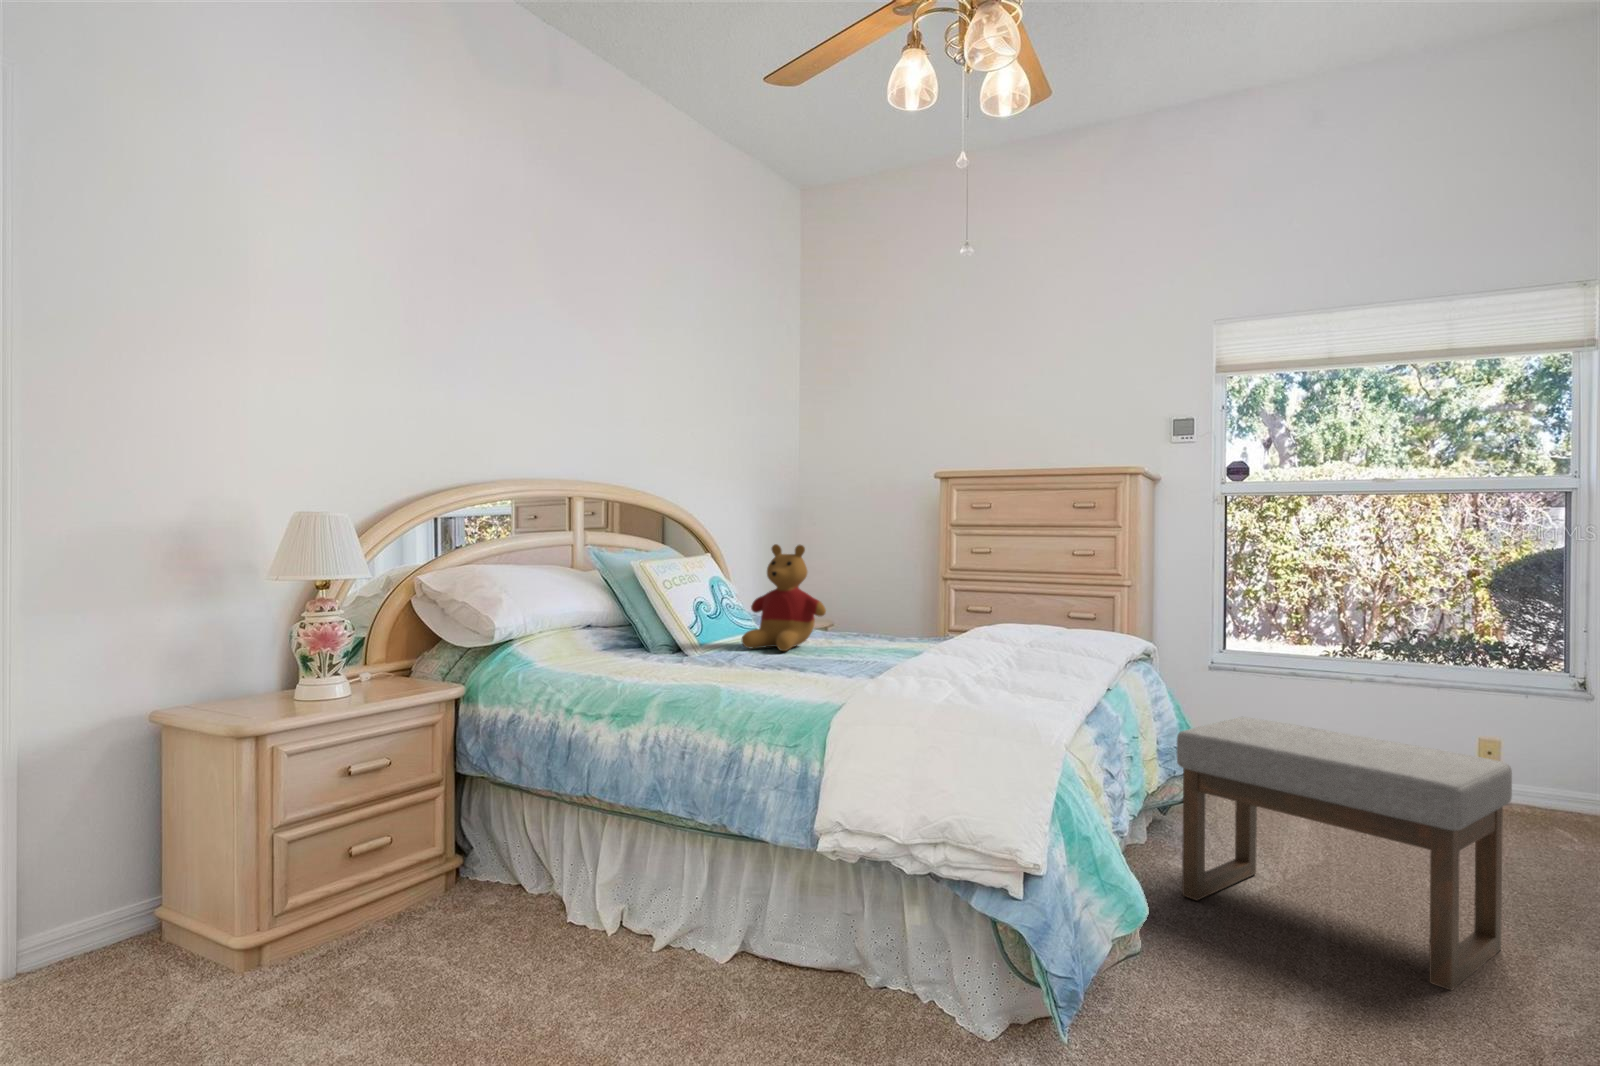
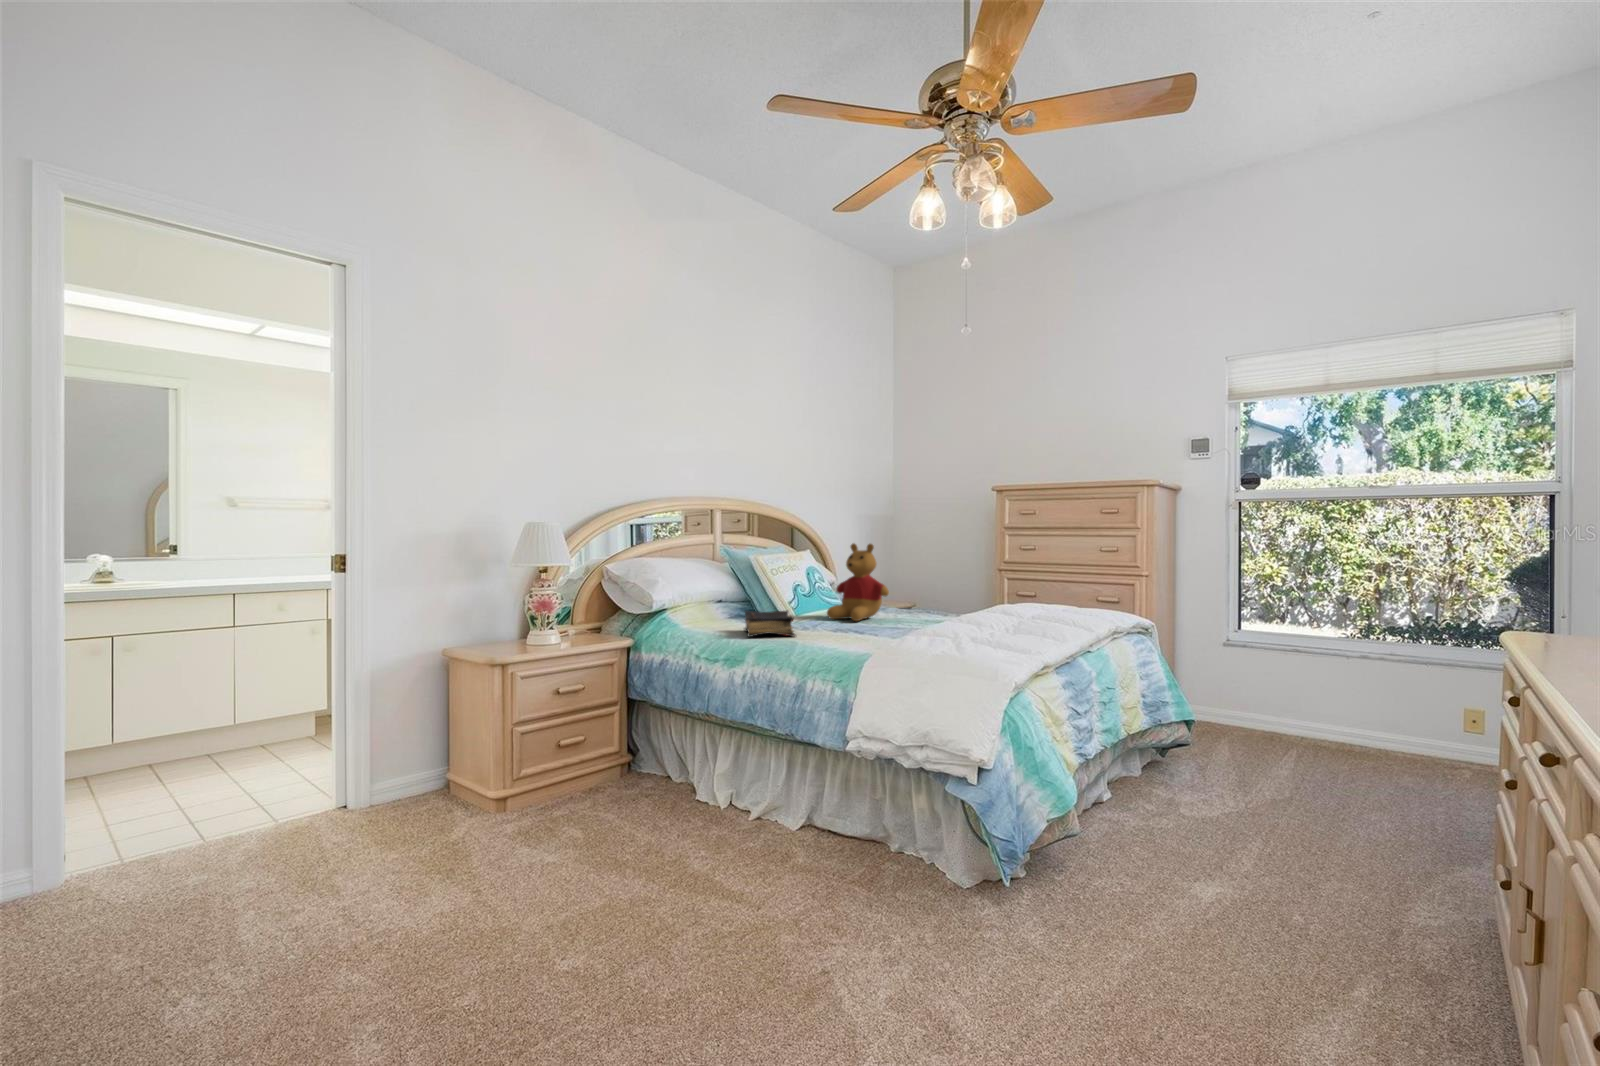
book: none [632,639,715,680] -> present [744,611,796,637]
ottoman: present [1177,717,1512,990] -> none [1145,678,1408,885]

